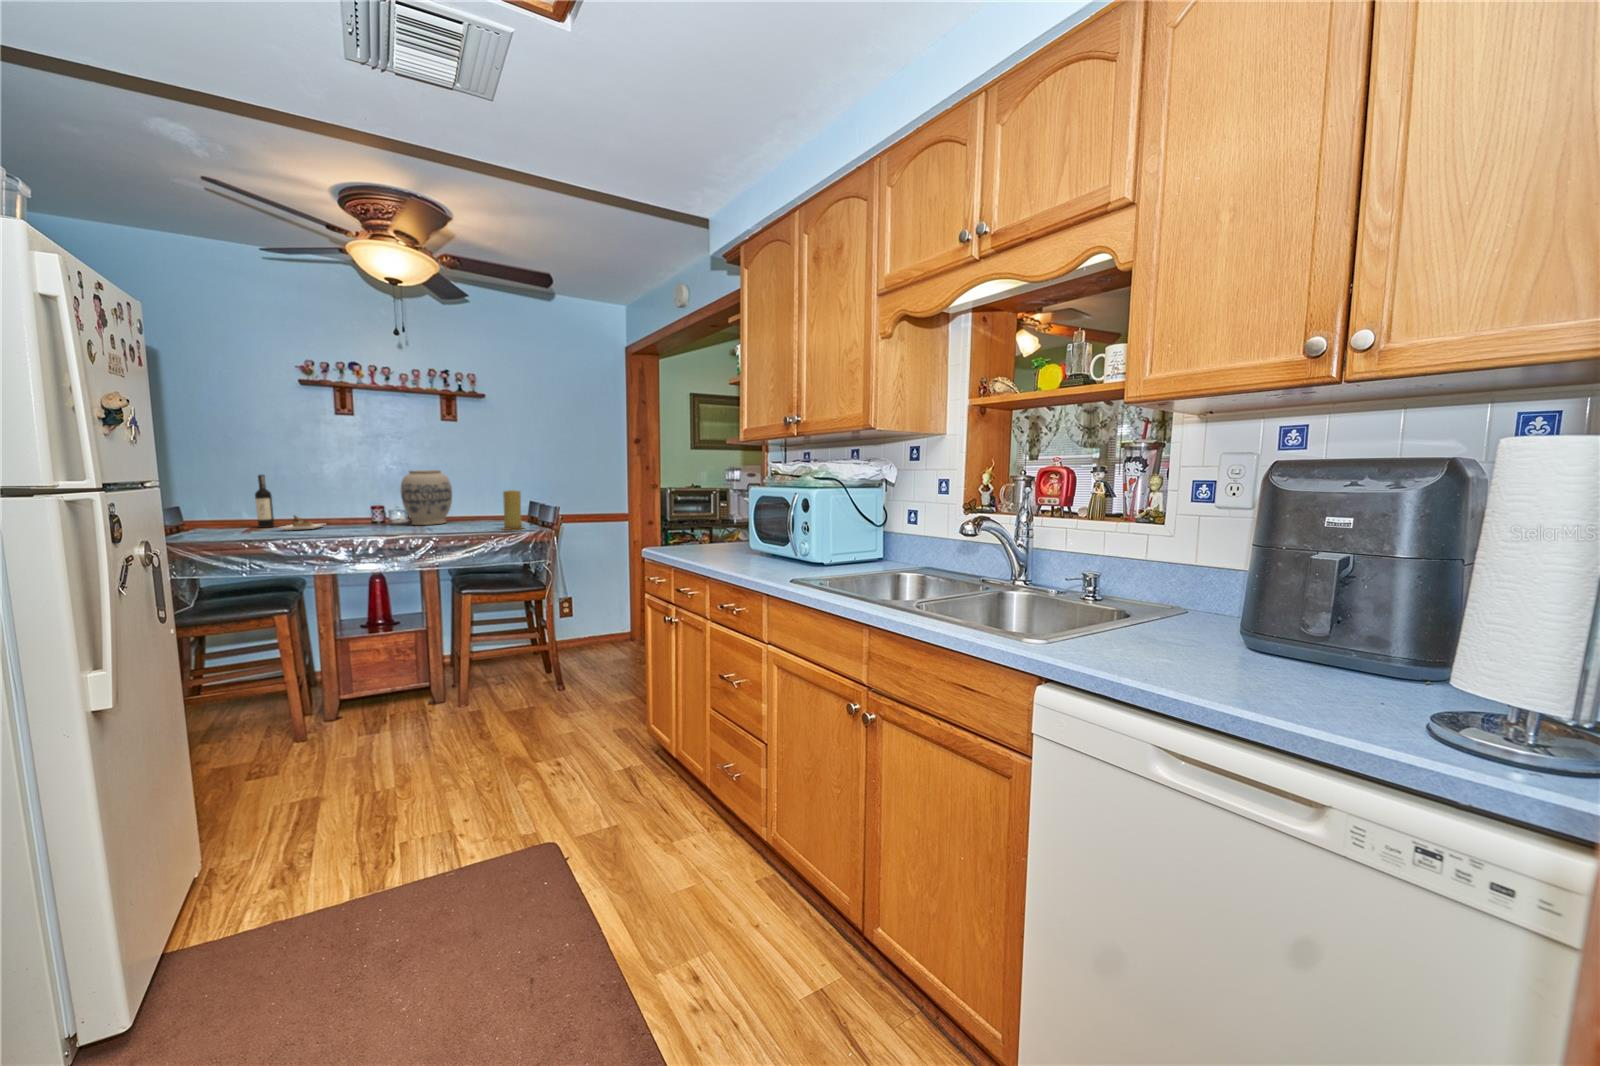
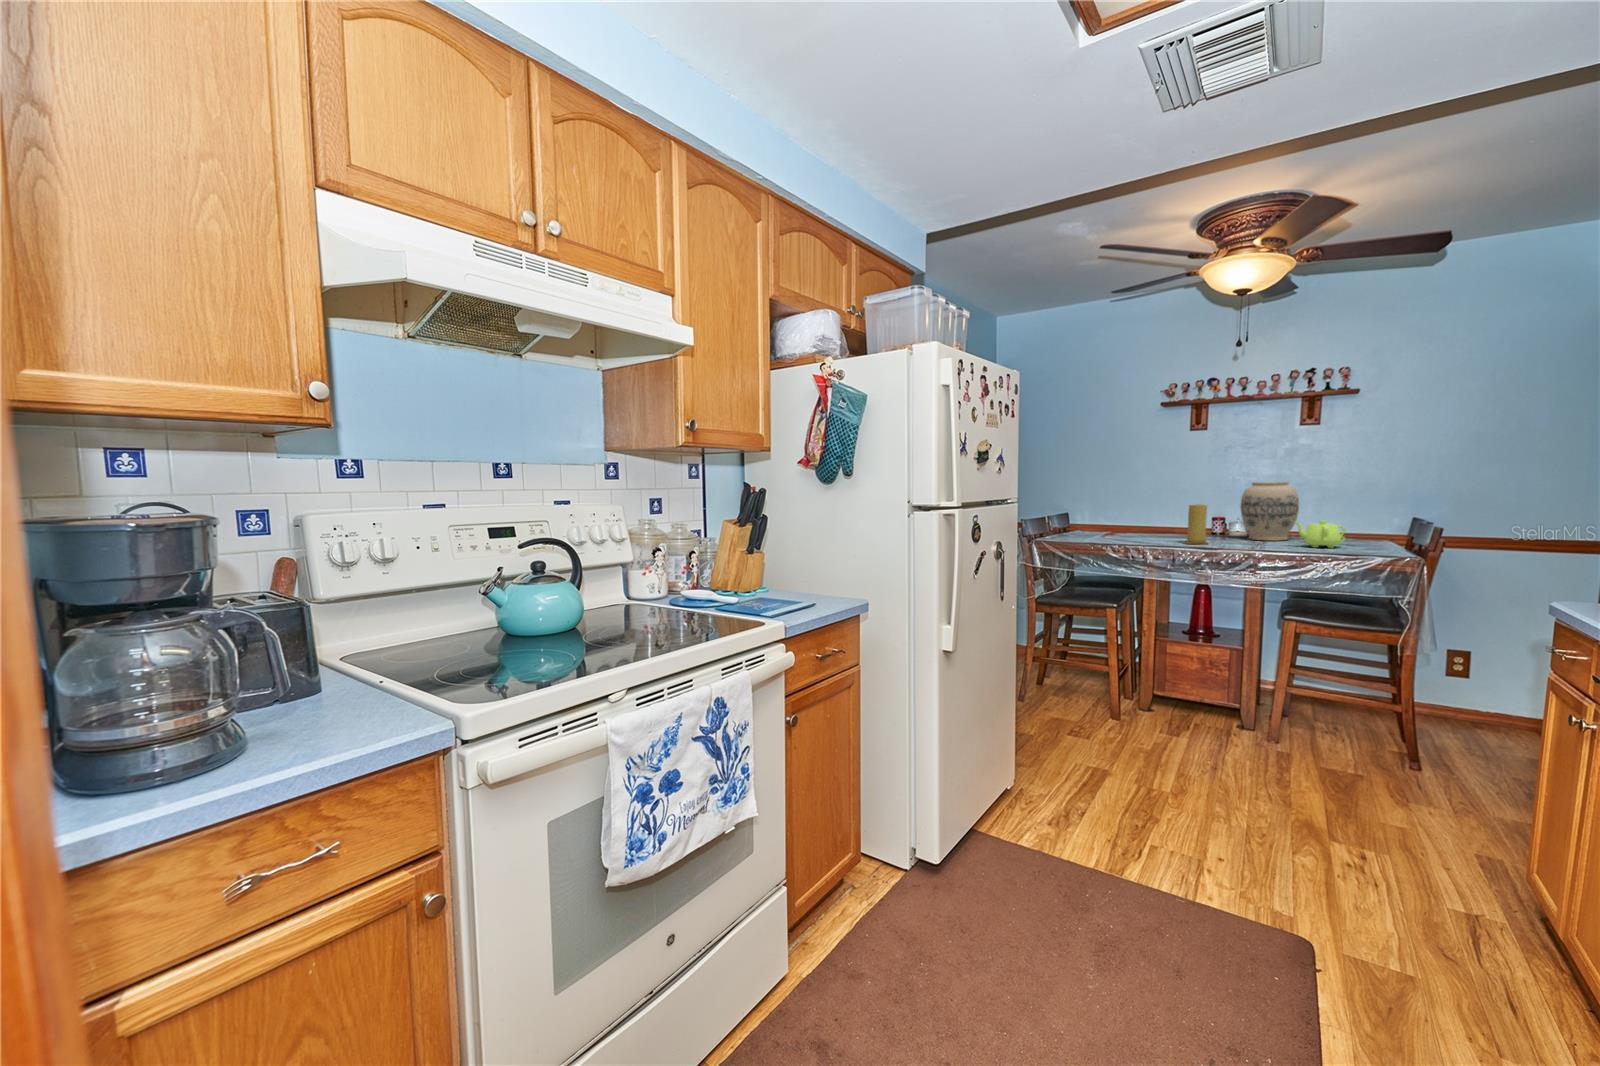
wine bottle: present [255,475,323,530] -> none [1118,484,1170,535]
candle: present [503,490,523,530] -> present [1185,504,1207,544]
teapot: none [453,503,494,527] -> present [1295,520,1345,548]

